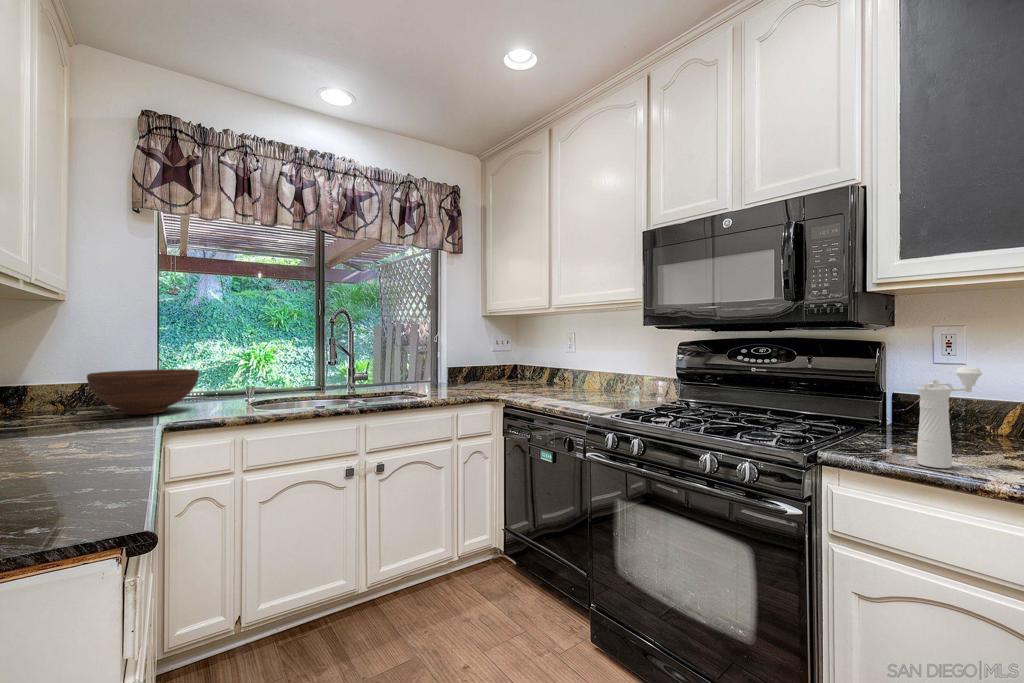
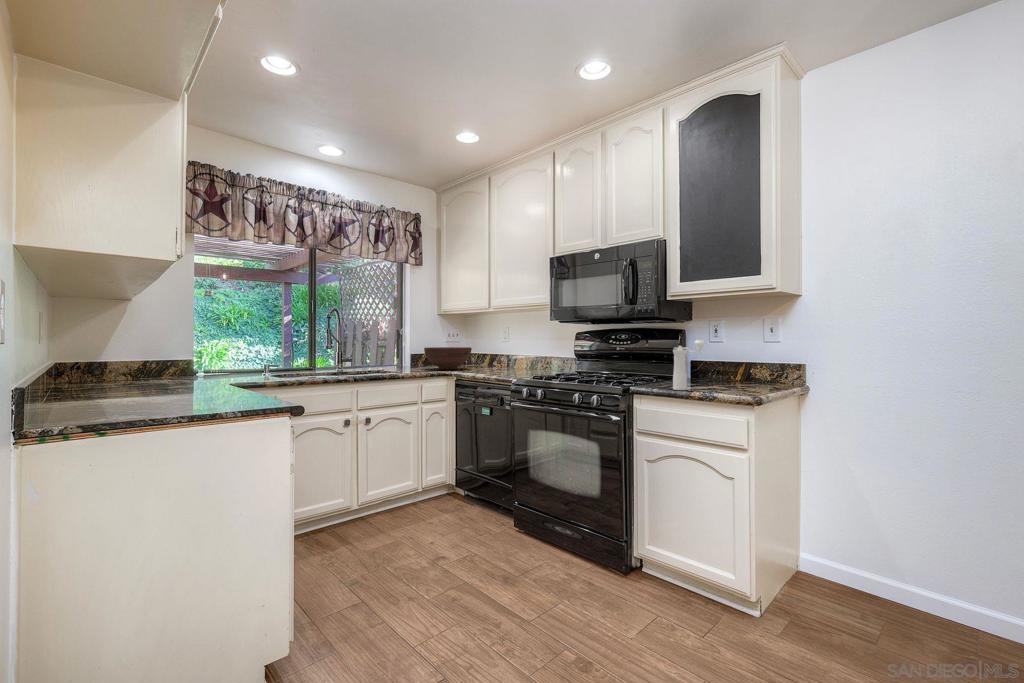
fruit bowl: present [87,369,199,415] -> present [424,347,472,370]

